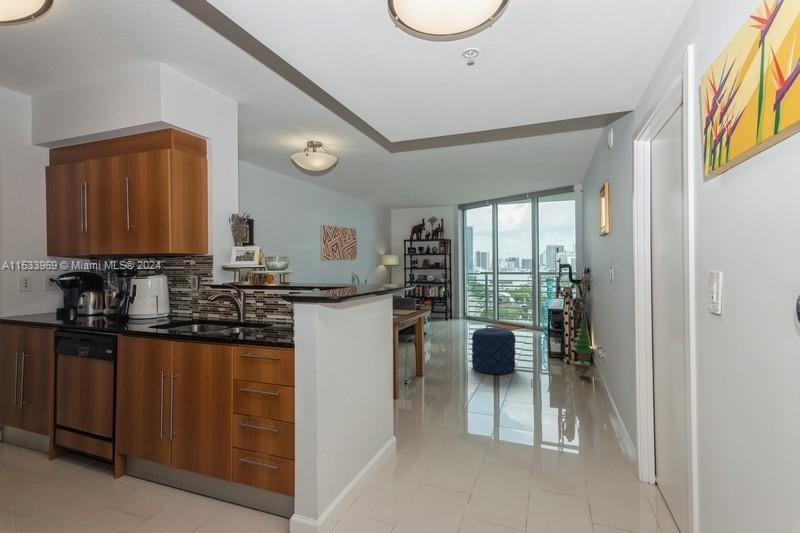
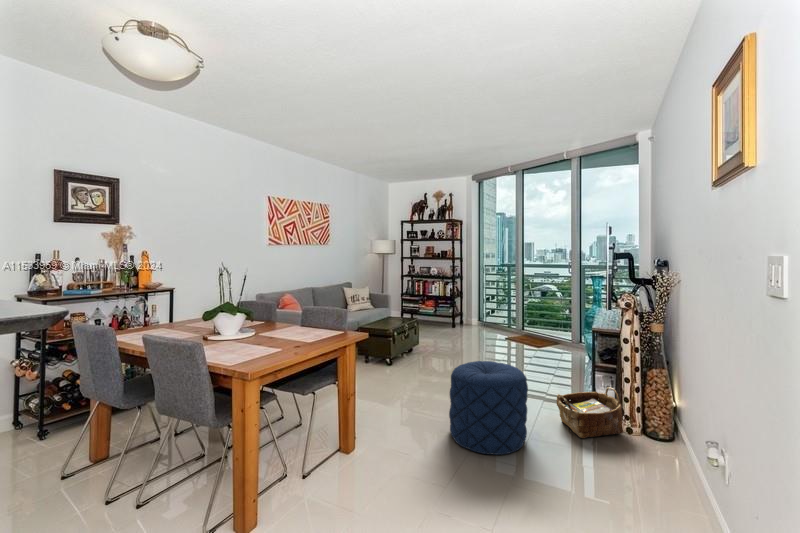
potted tree: present [572,322,593,376] -> none [639,365,687,474]
woven basket: none [529,340,565,367] -> present [556,387,623,438]

